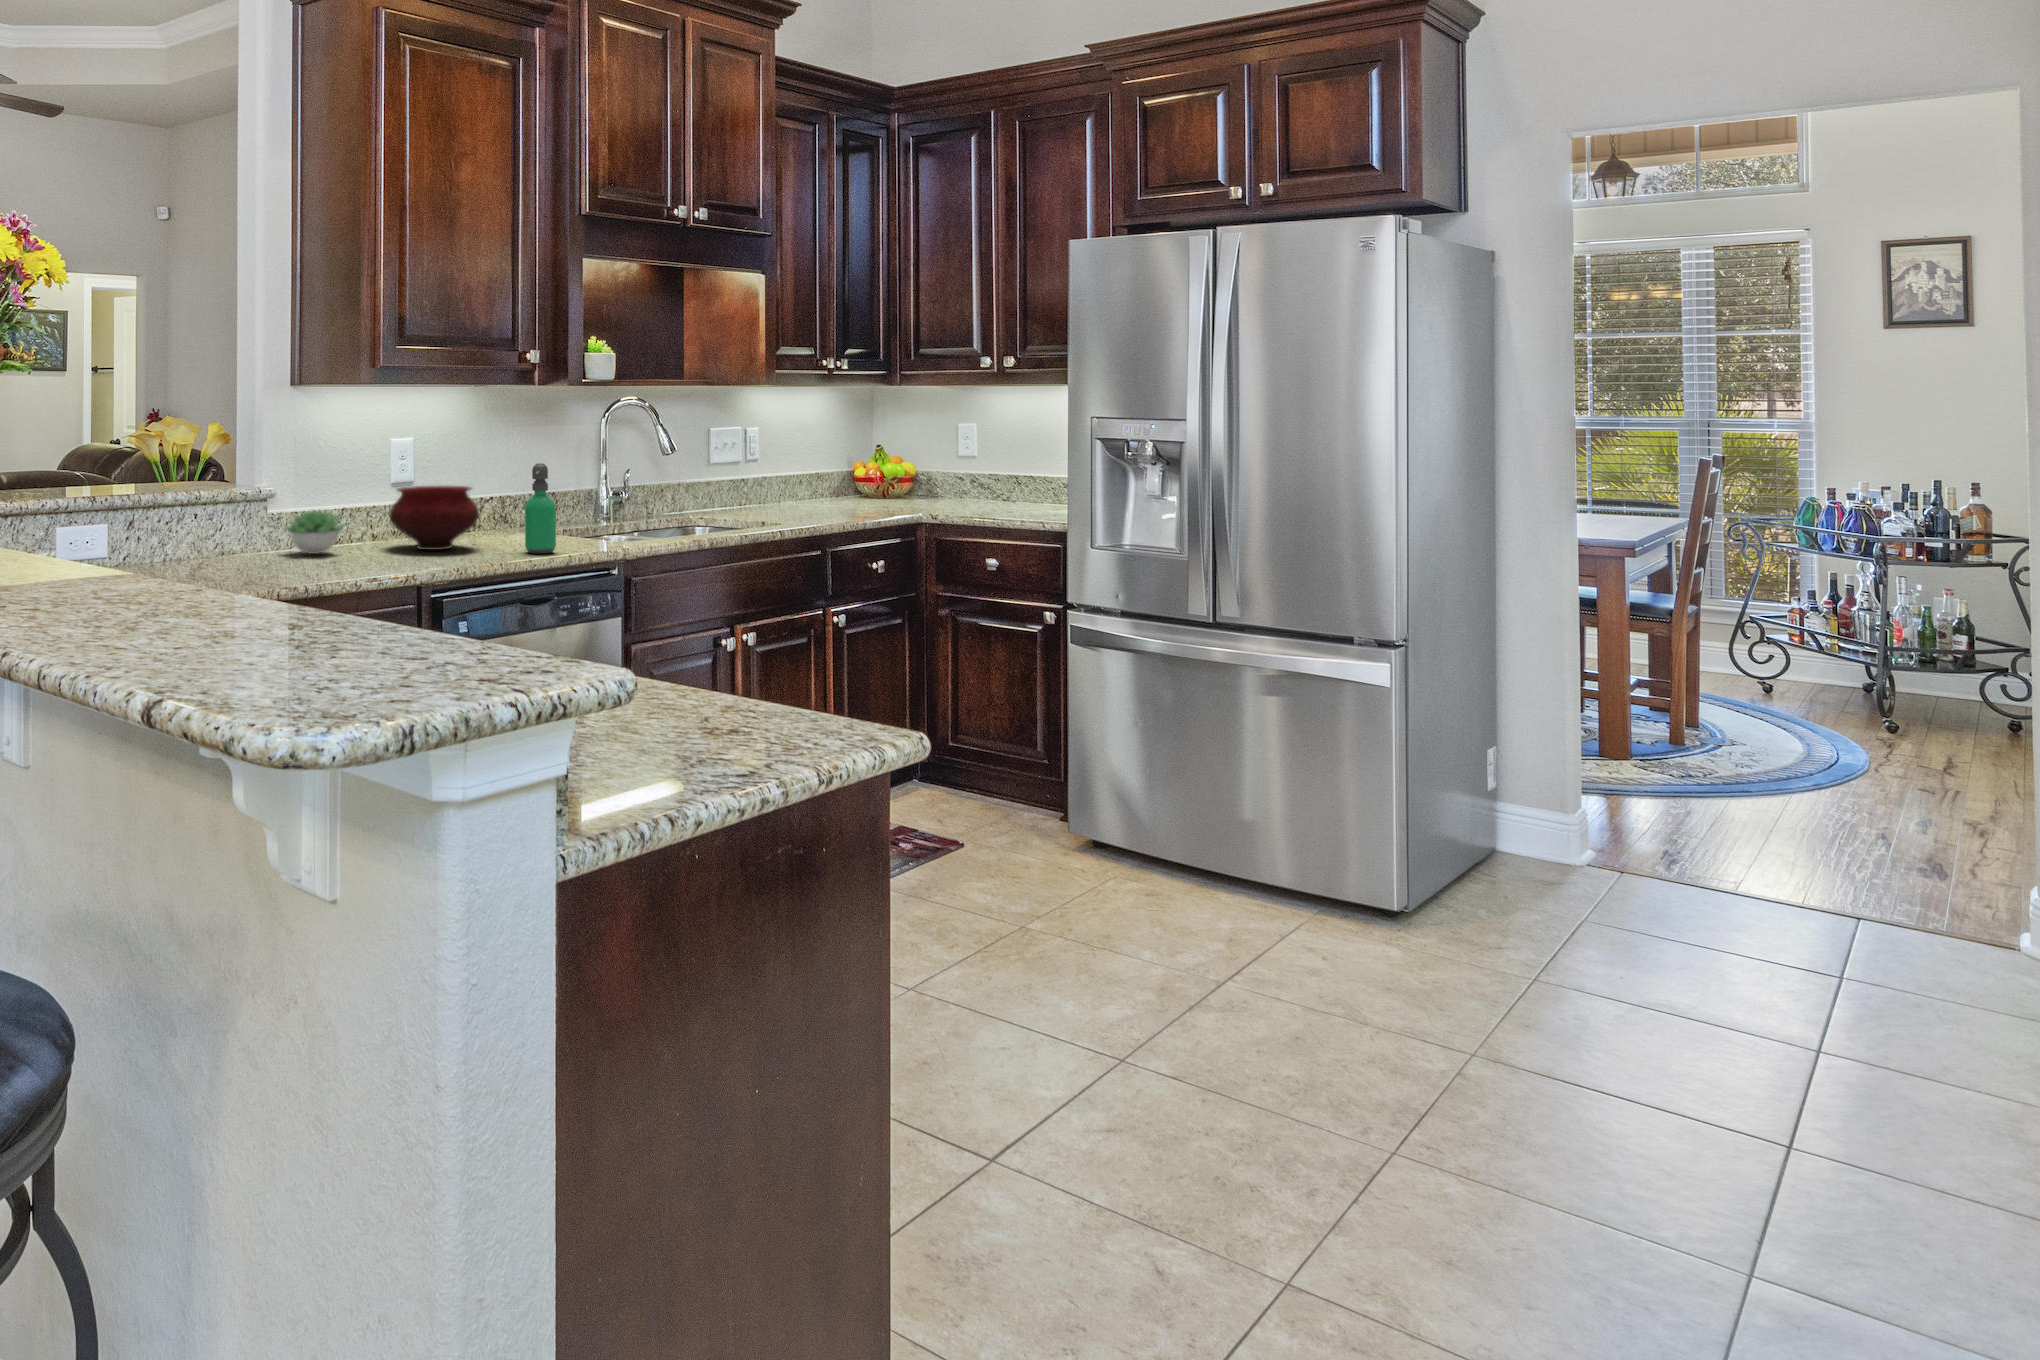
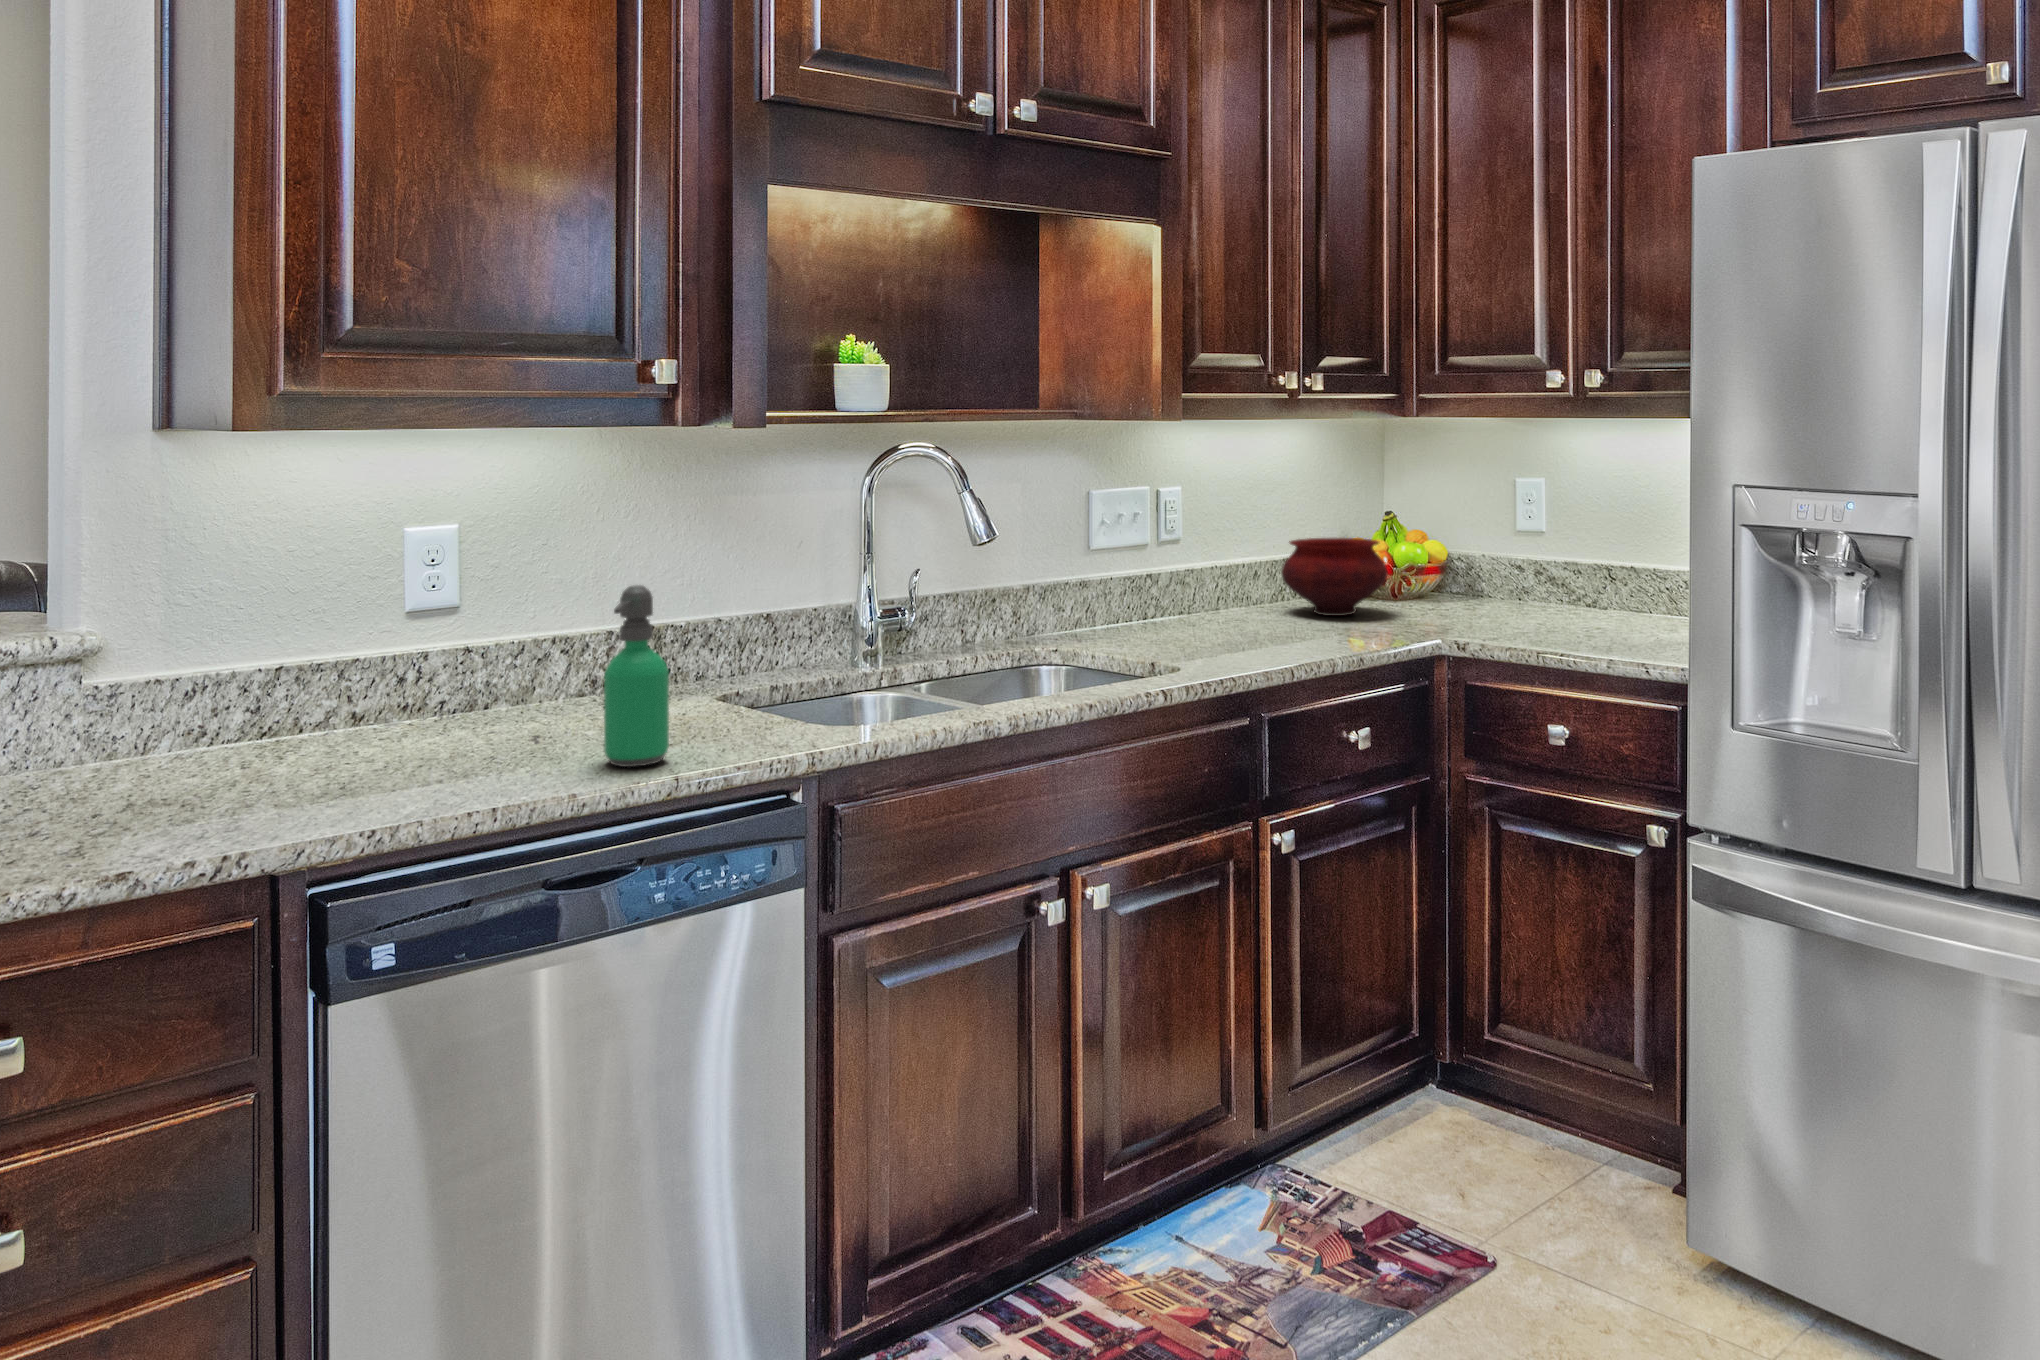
bowl: present [389,486,479,550] -> present [1281,538,1388,616]
succulent plant: present [284,511,344,554] -> none [74,686,214,778]

